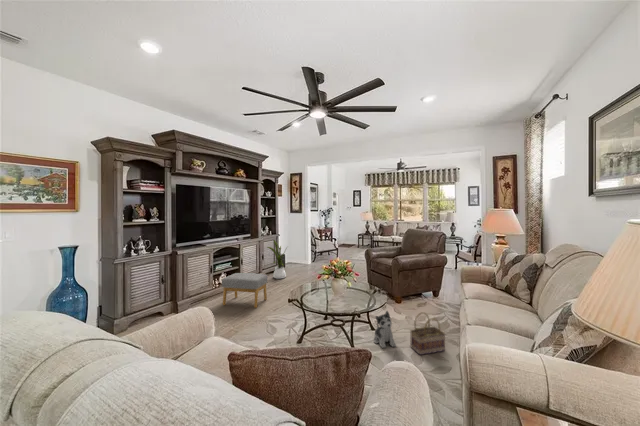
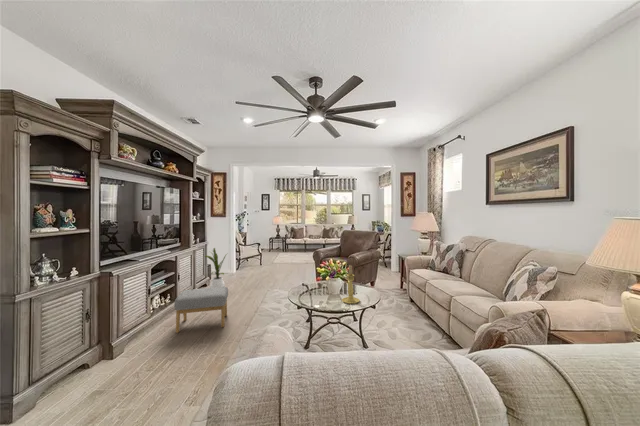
candle holder: none [338,264,357,304] -> present [342,265,360,304]
plush toy: present [374,311,396,348] -> none [367,303,391,338]
basket: present [410,313,445,355] -> none [399,300,424,336]

